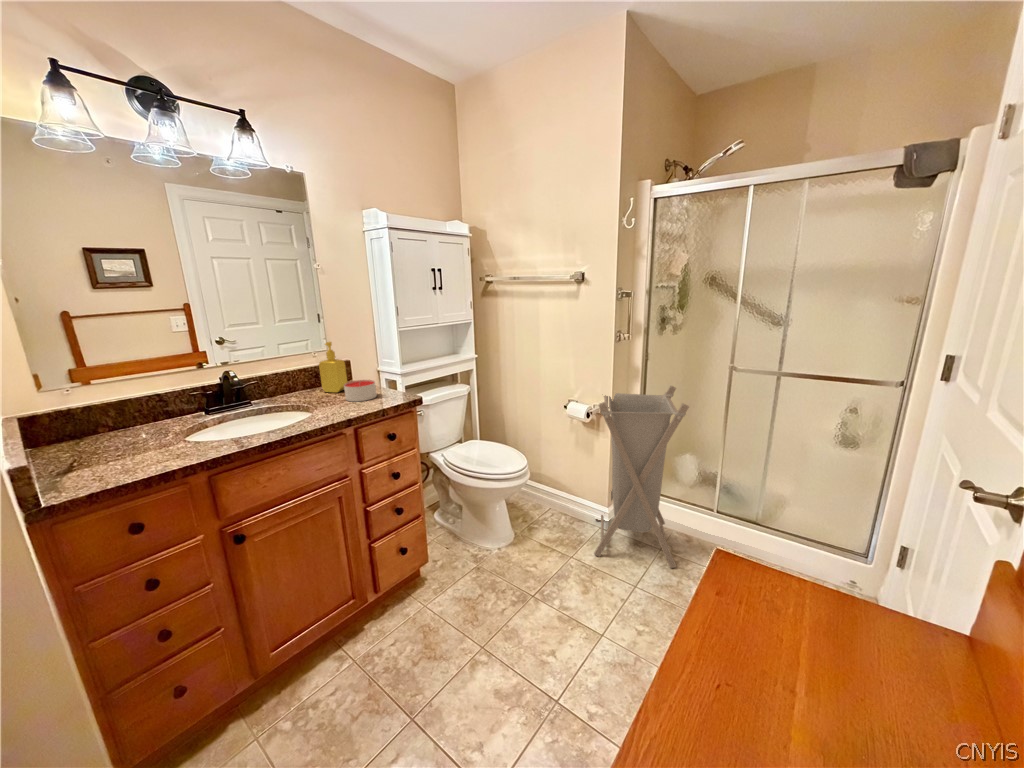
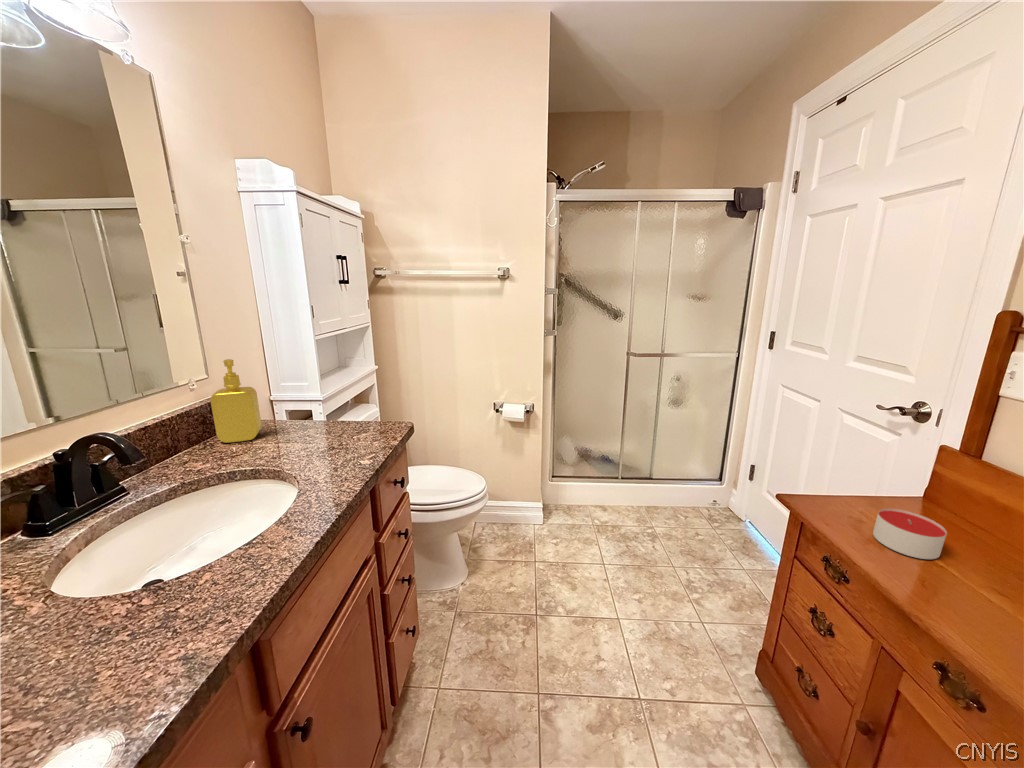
candle: present [344,380,377,402] -> present [873,508,947,559]
laundry hamper: present [594,386,689,568] -> none [524,375,626,551]

